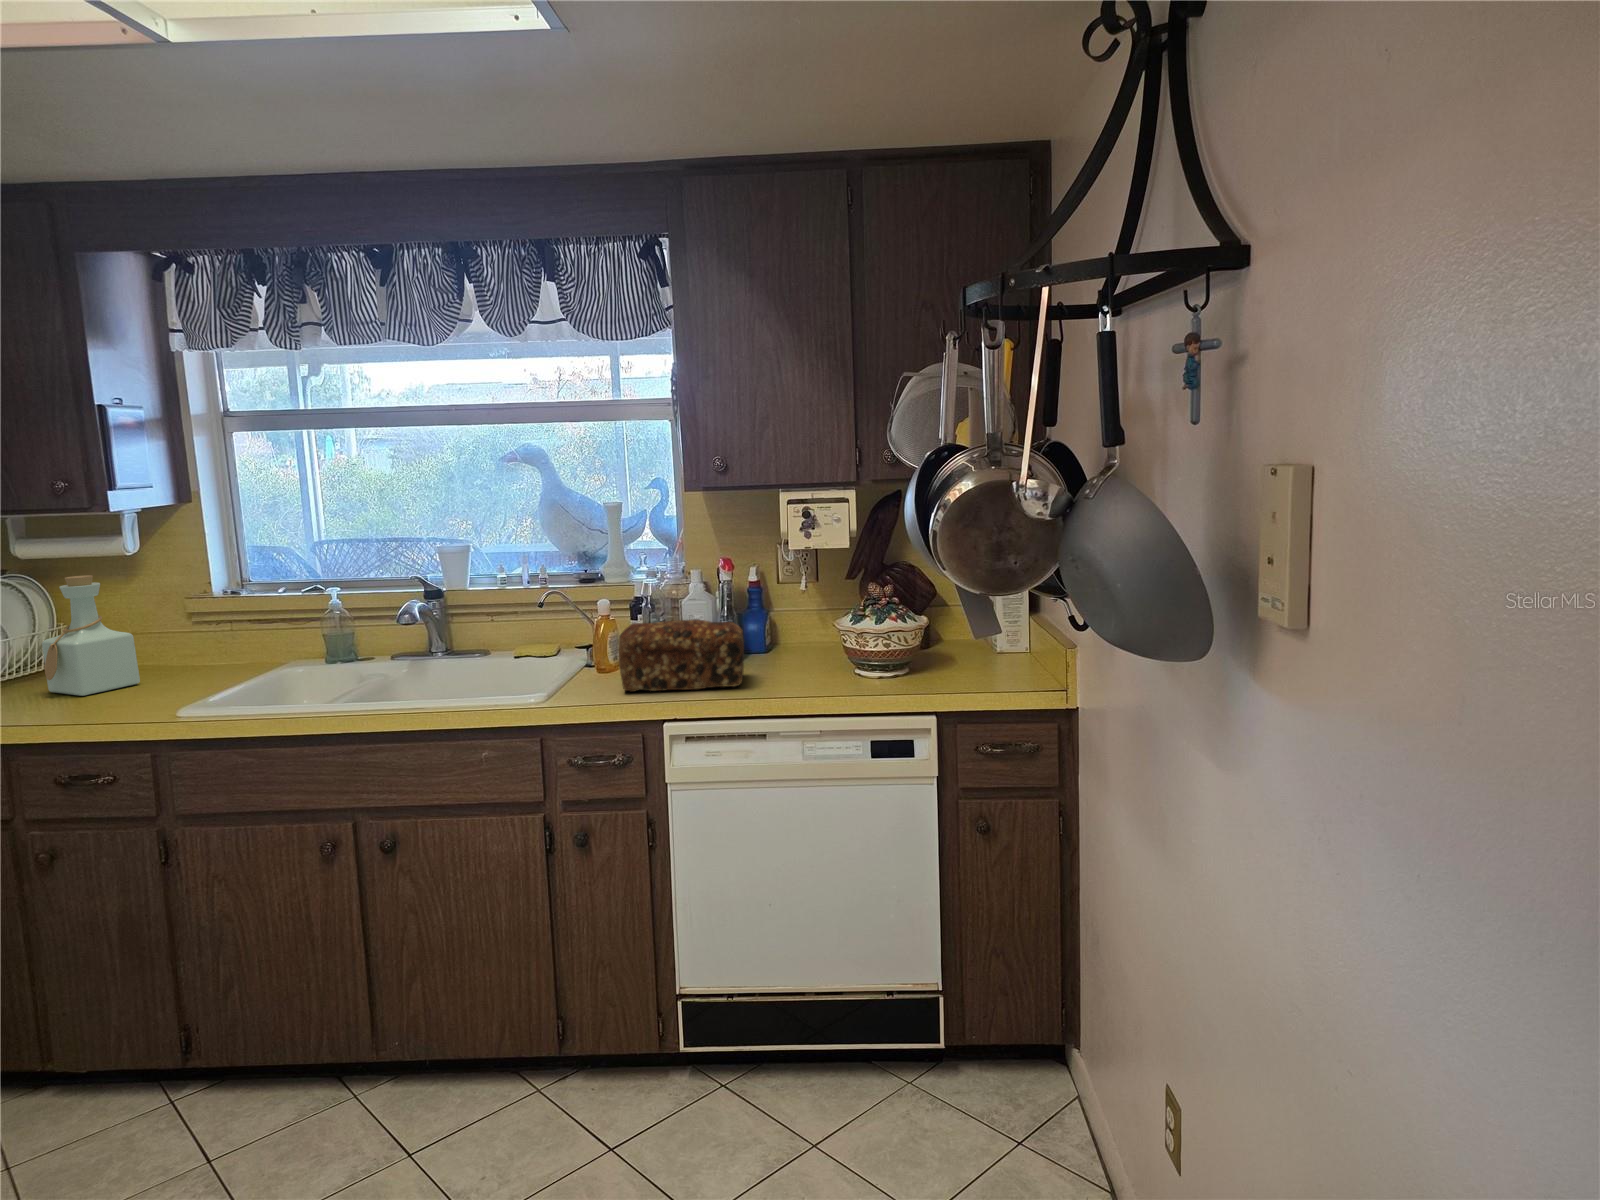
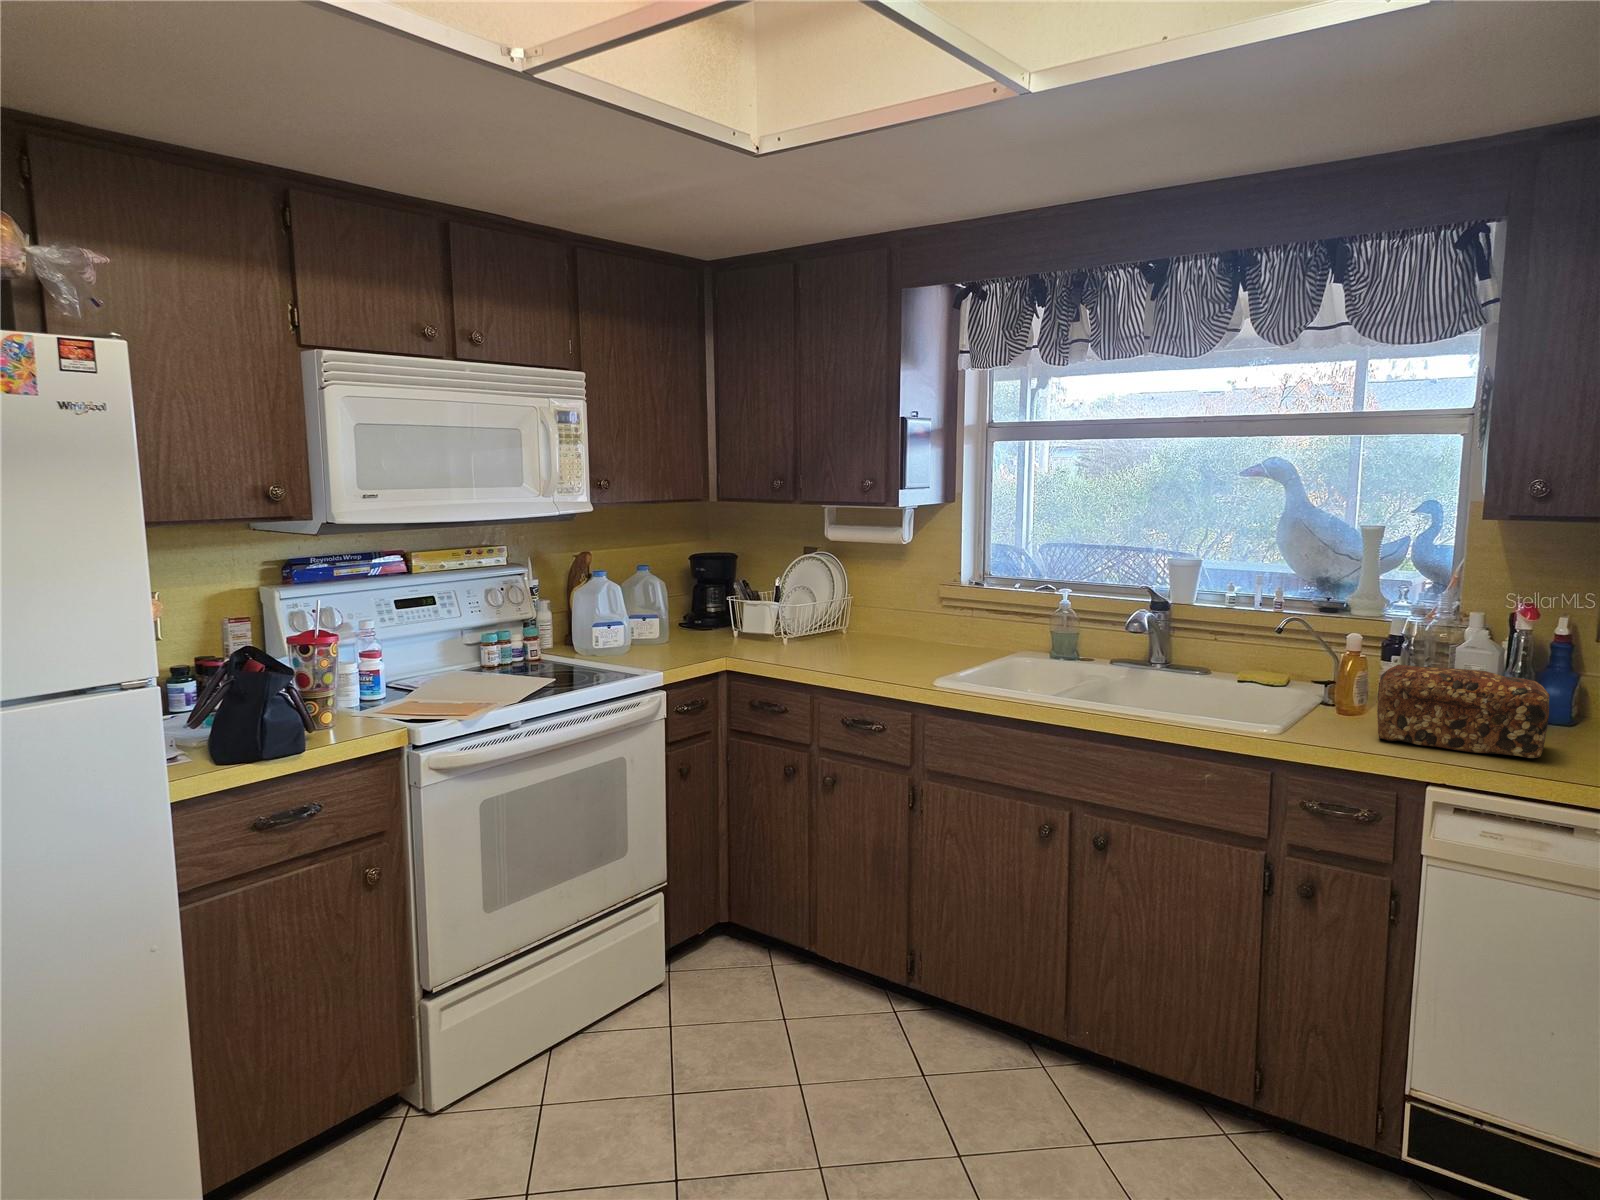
bottle: present [42,575,140,696] -> none [839,557,903,657]

